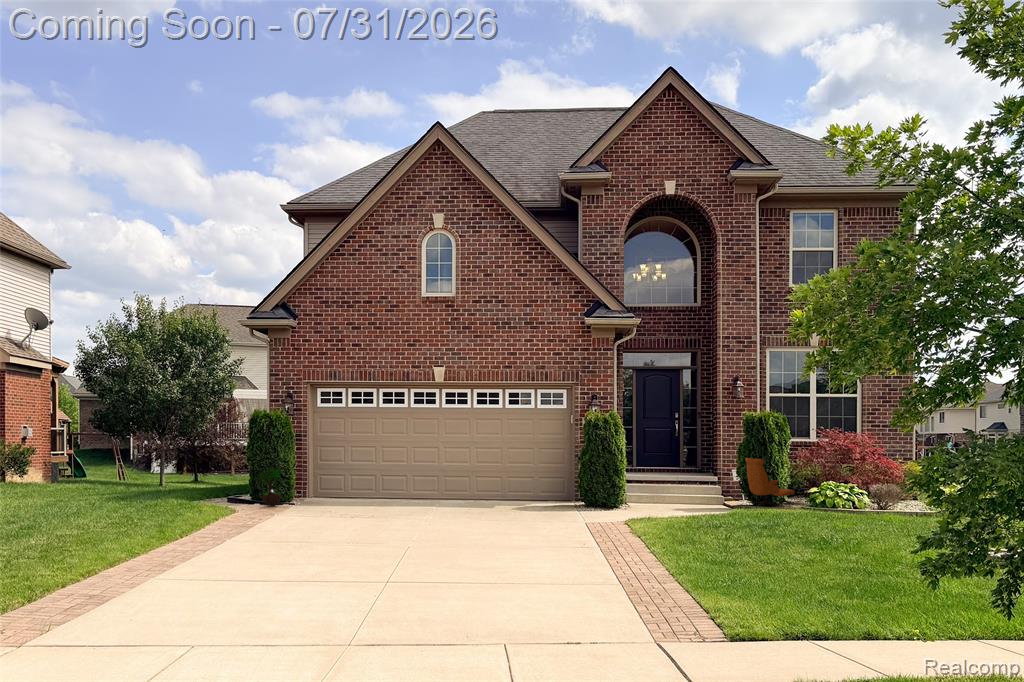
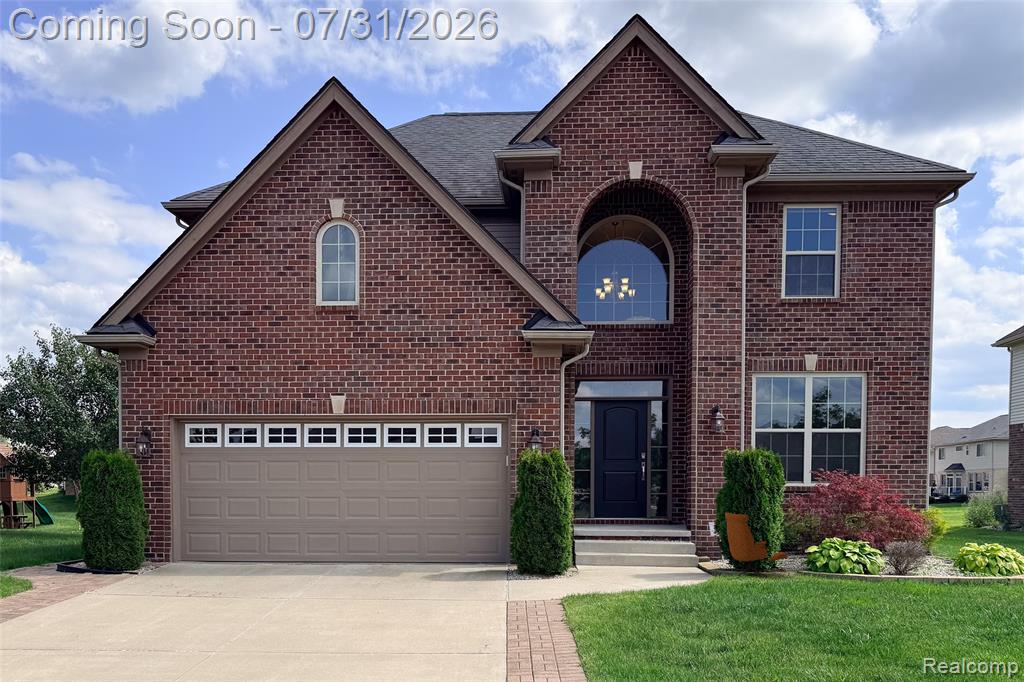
potted tree: present [259,468,281,506] -> none [91,524,125,579]

